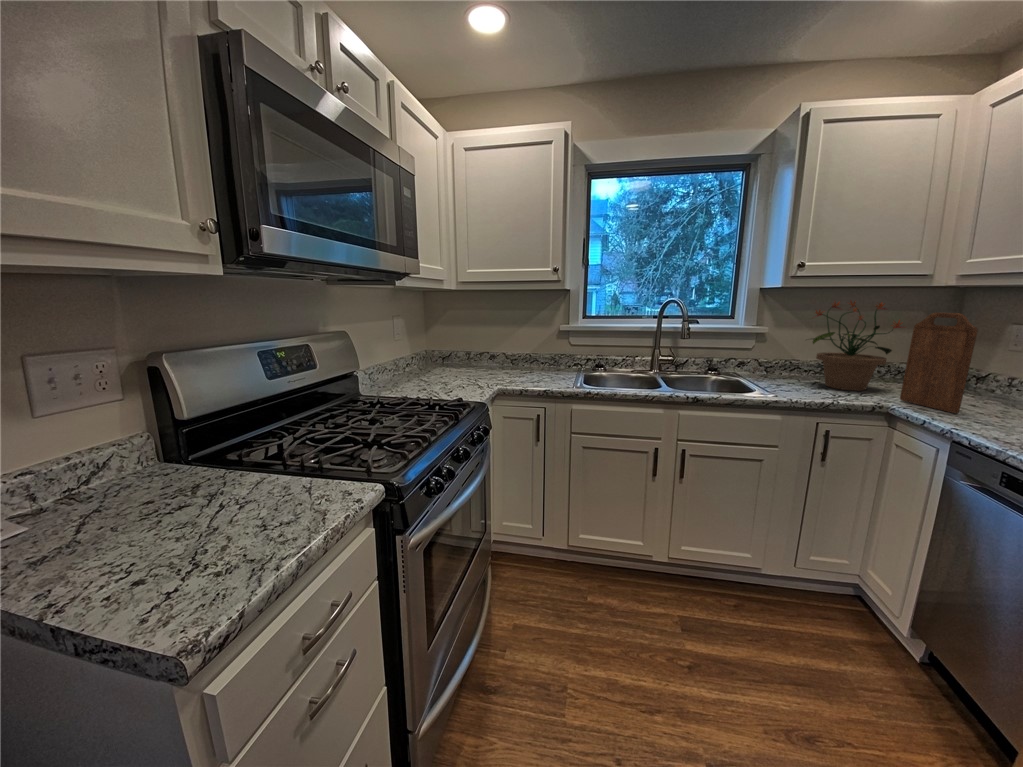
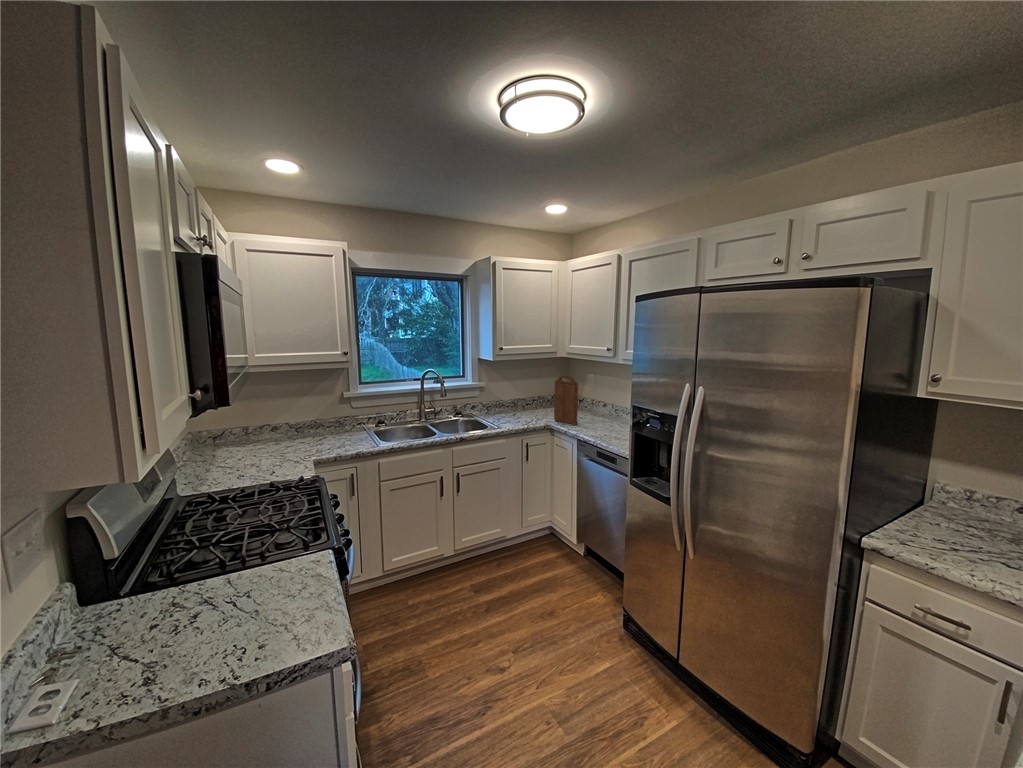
potted plant: present [813,301,903,391] -> none [506,365,551,417]

